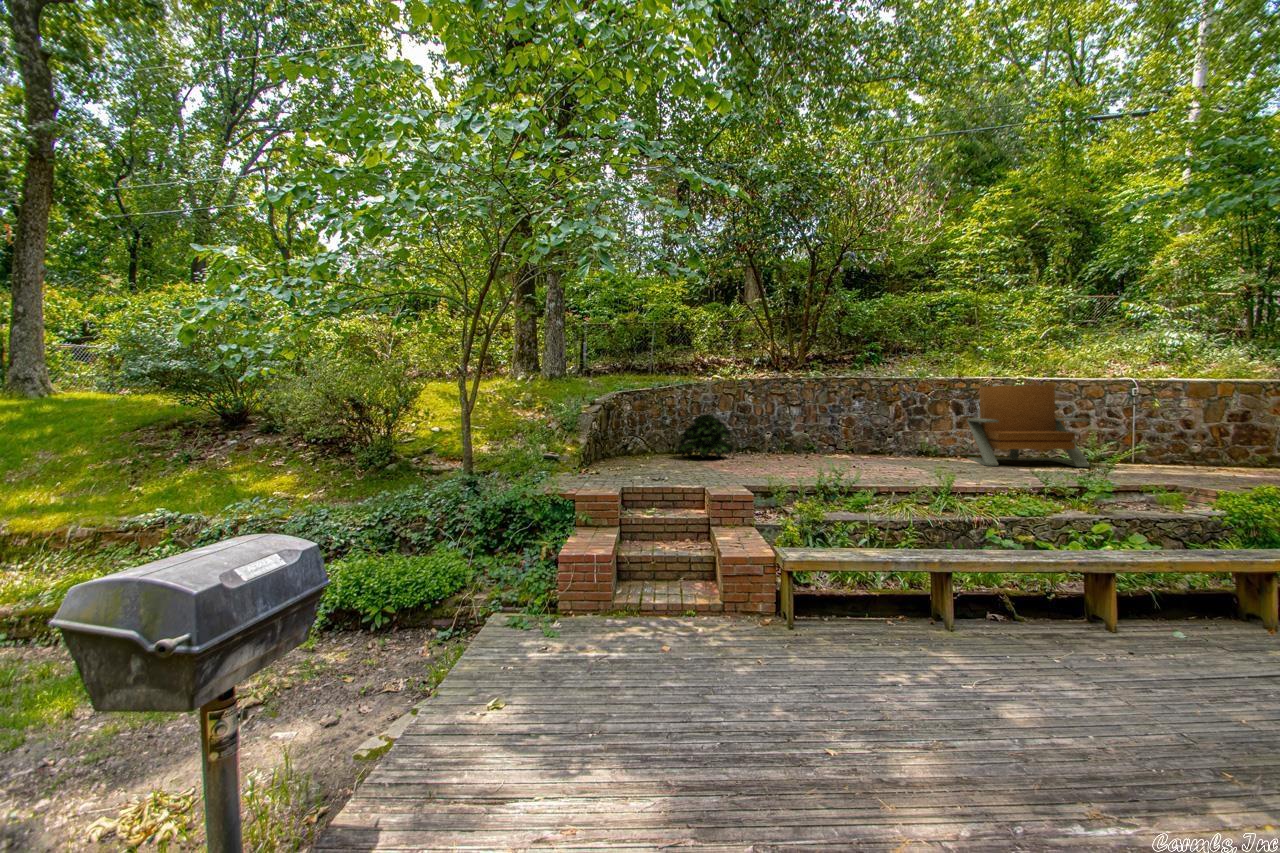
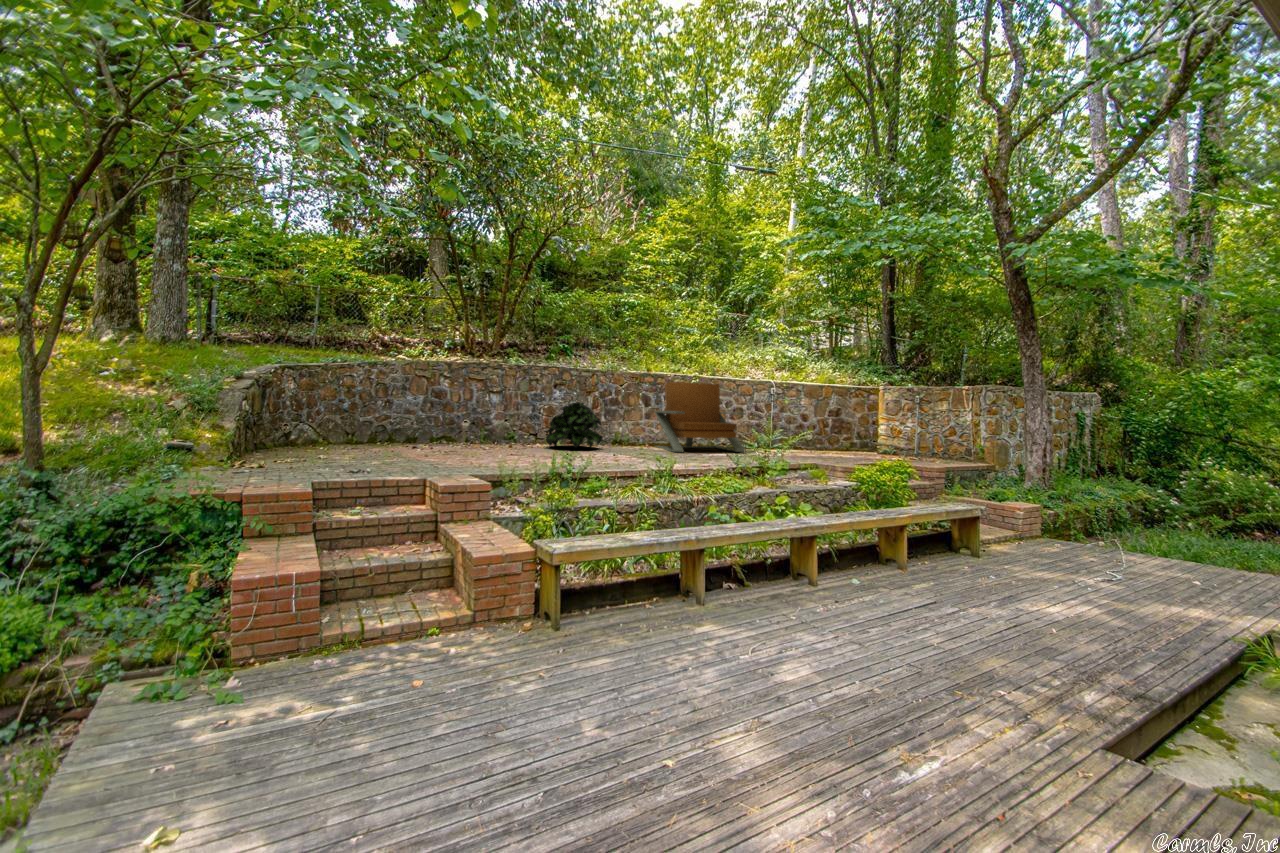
potted plant: present [678,414,733,458] -> present [546,402,603,447]

